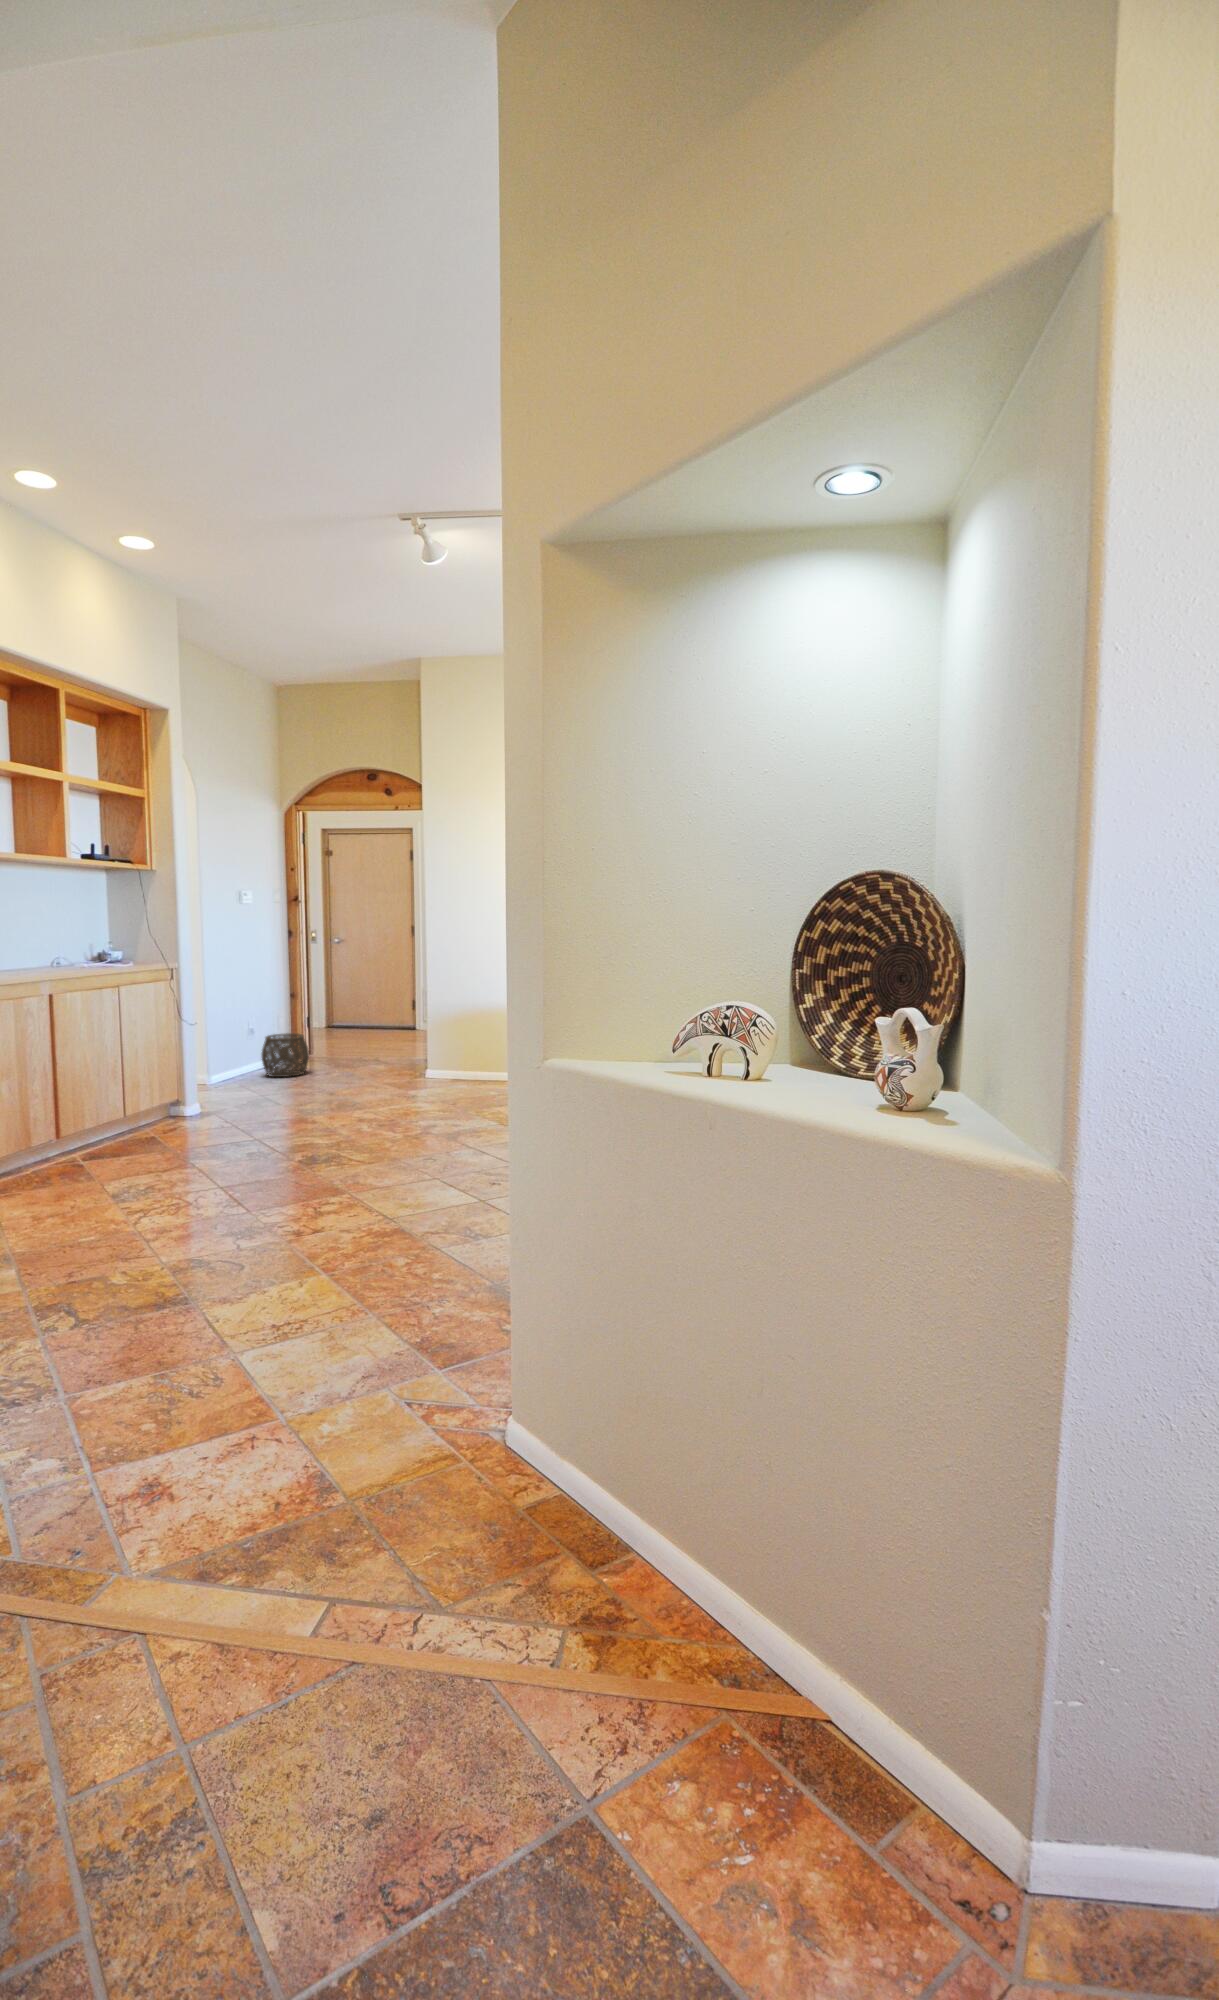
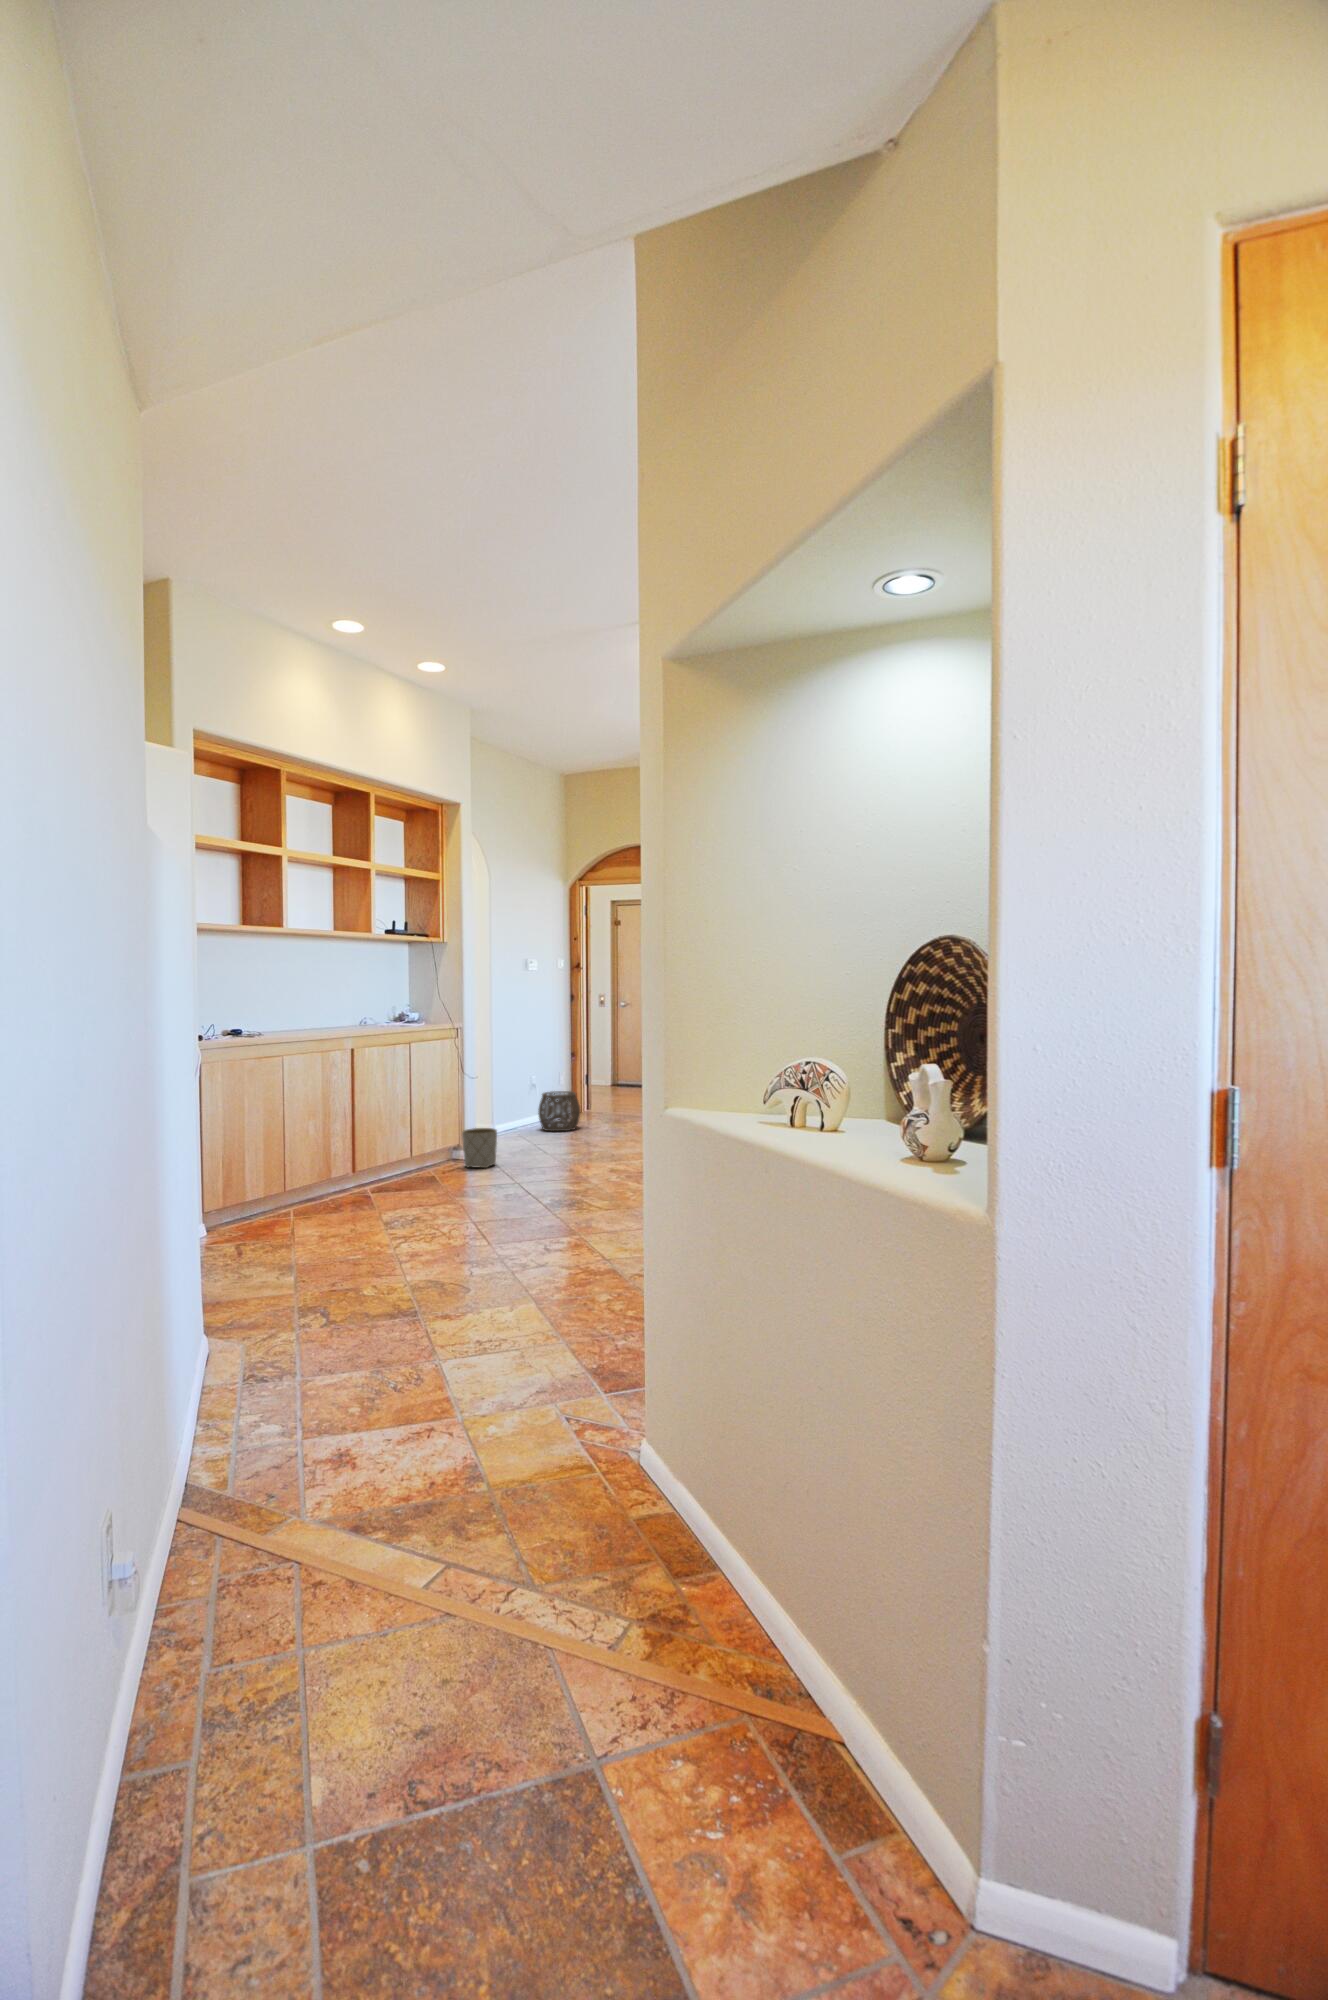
planter: none [185,1078,226,1123] -> present [462,1128,497,1168]

